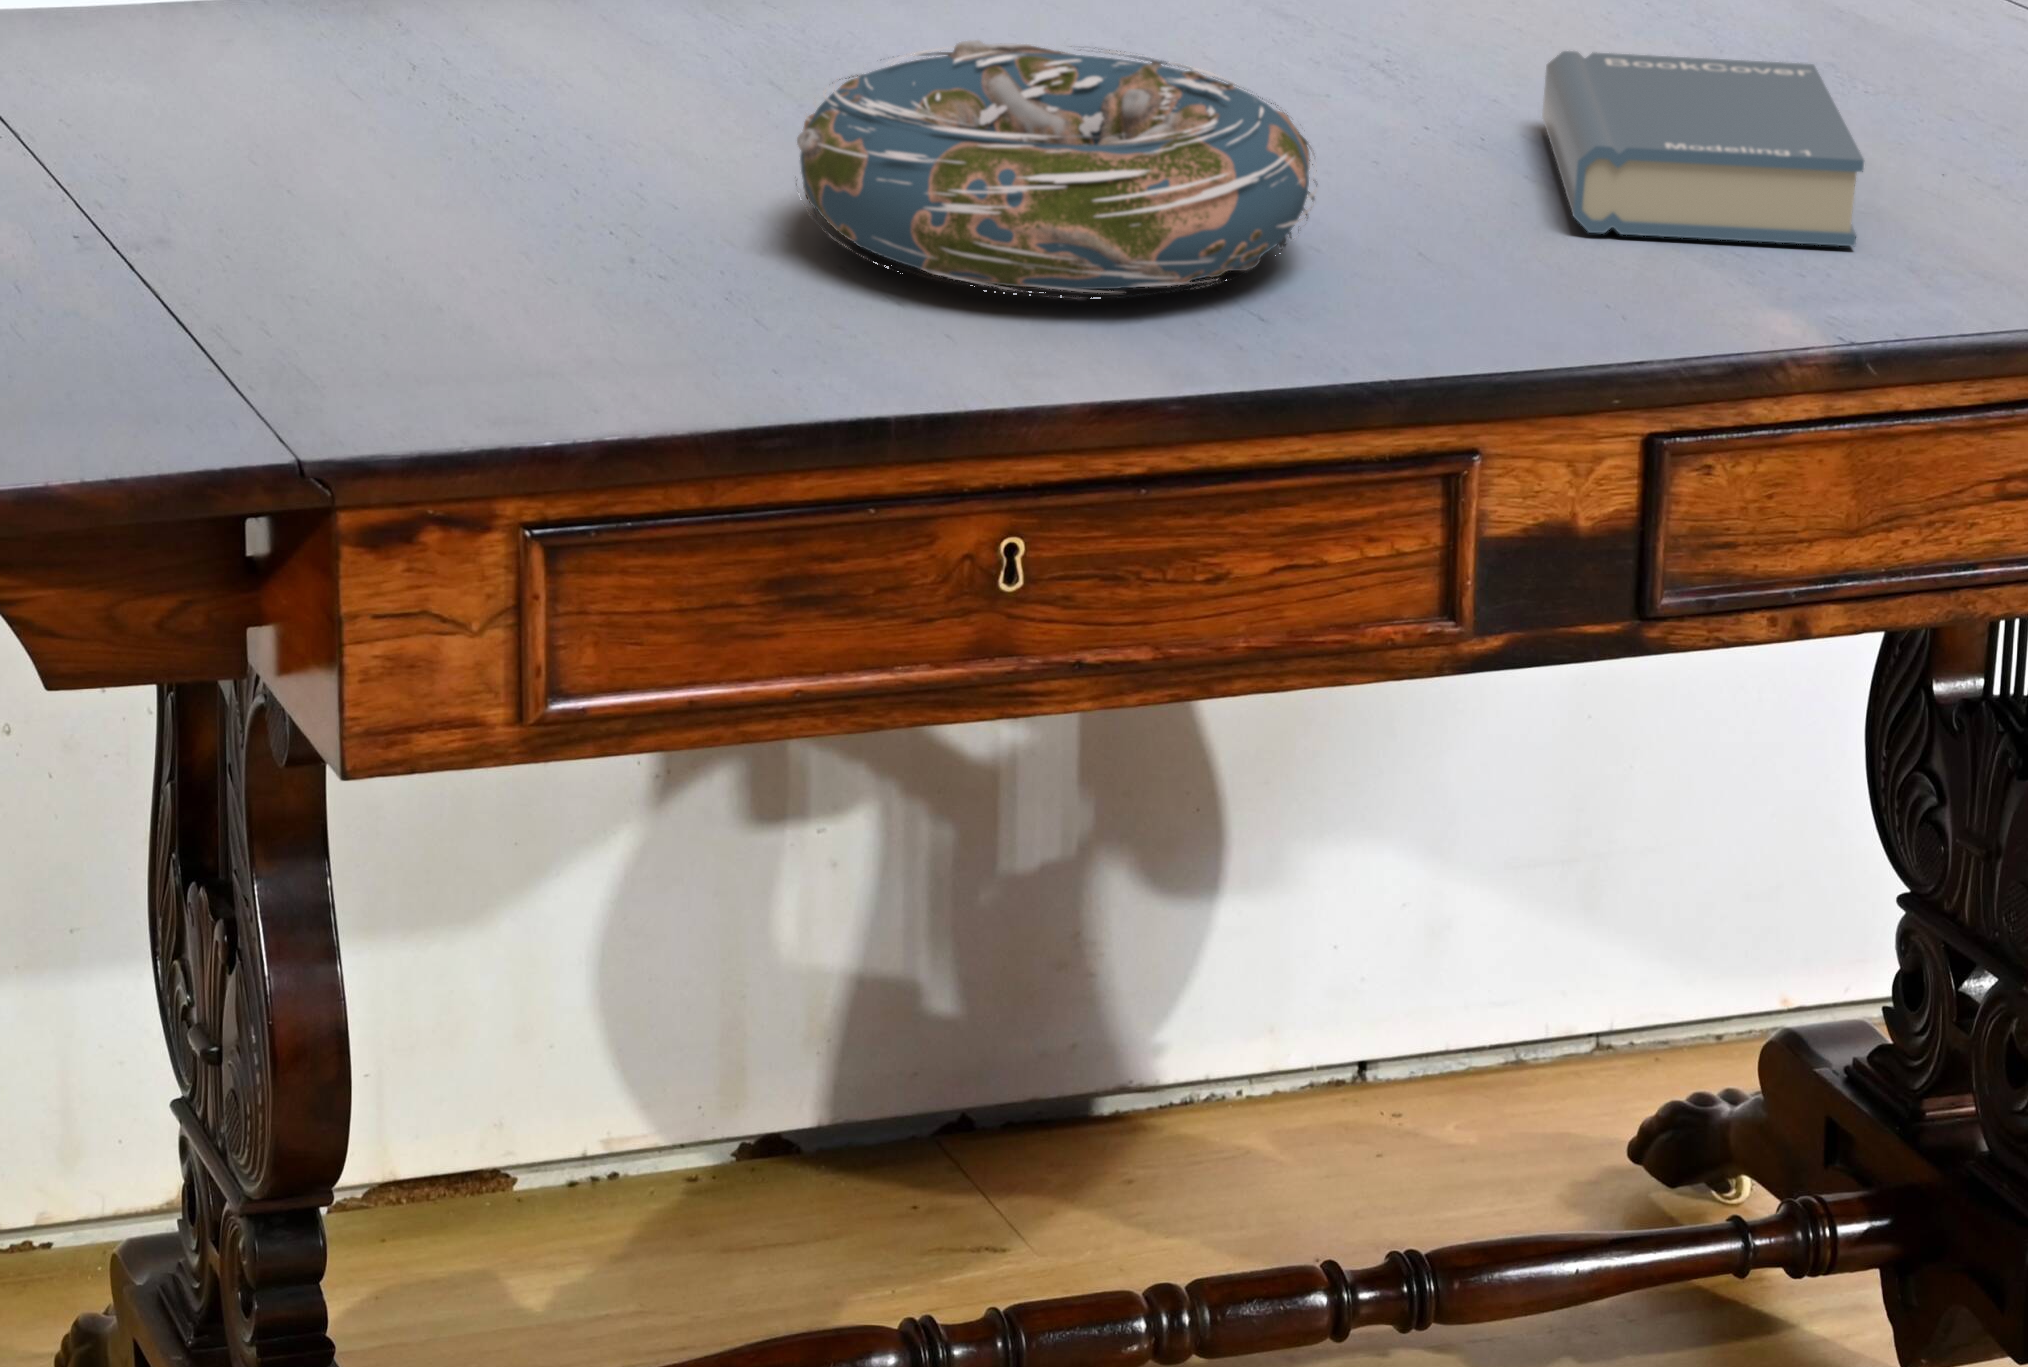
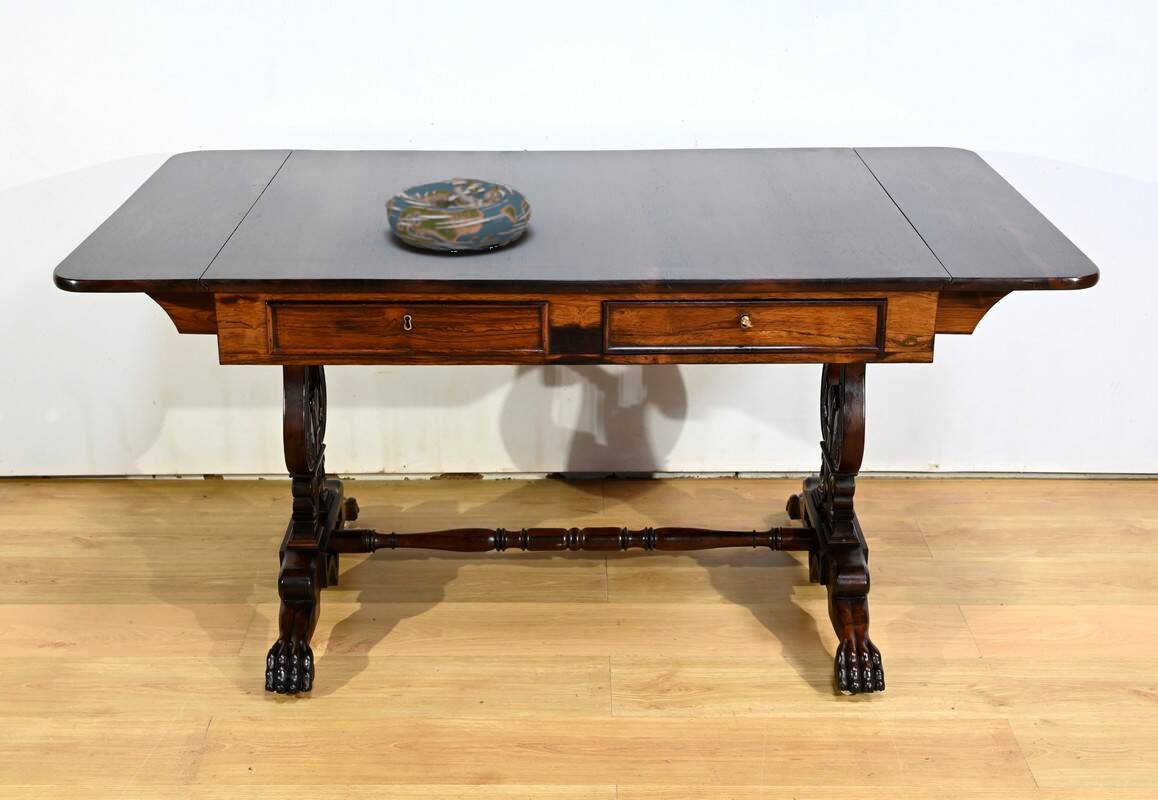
hardback book: present [1542,51,1864,246] -> none [616,187,730,249]

